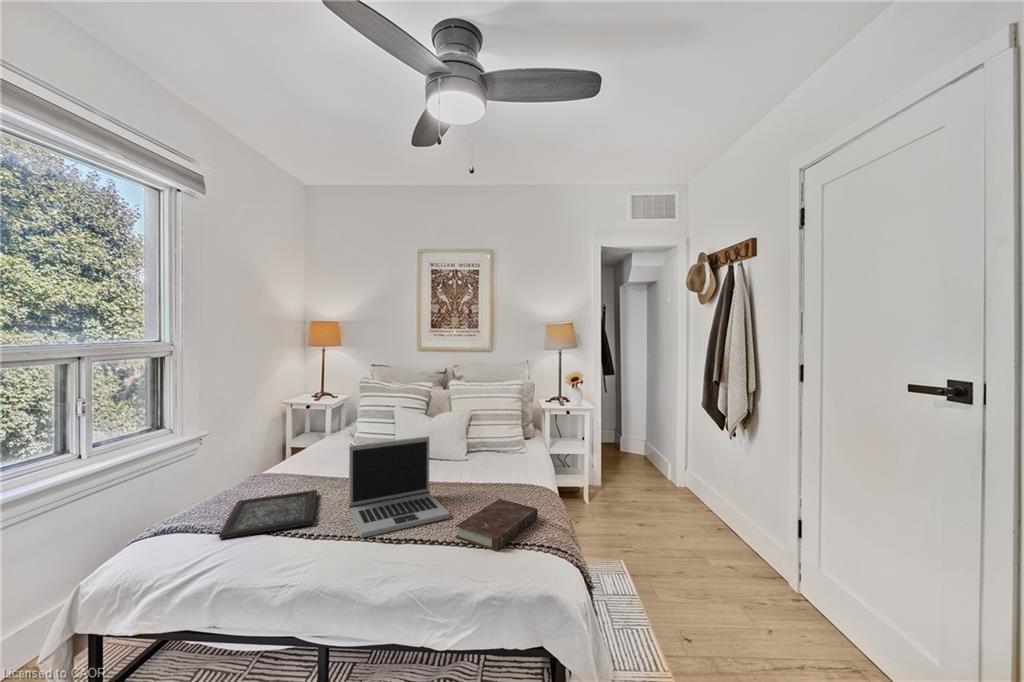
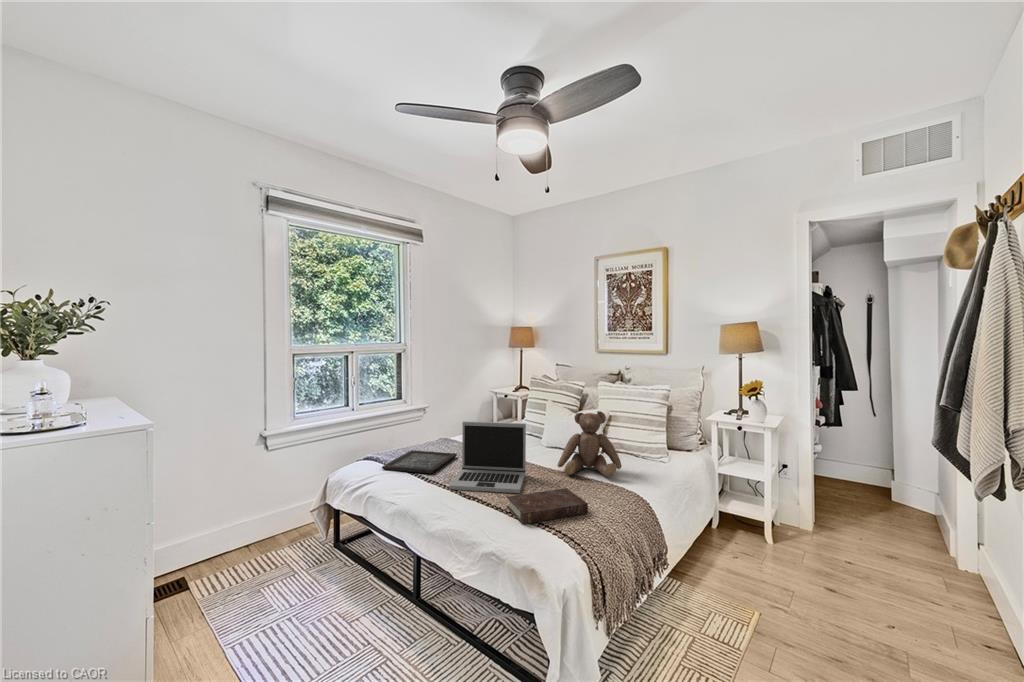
teddy bear: none [453,412,516,485] -> present [558,411,622,476]

